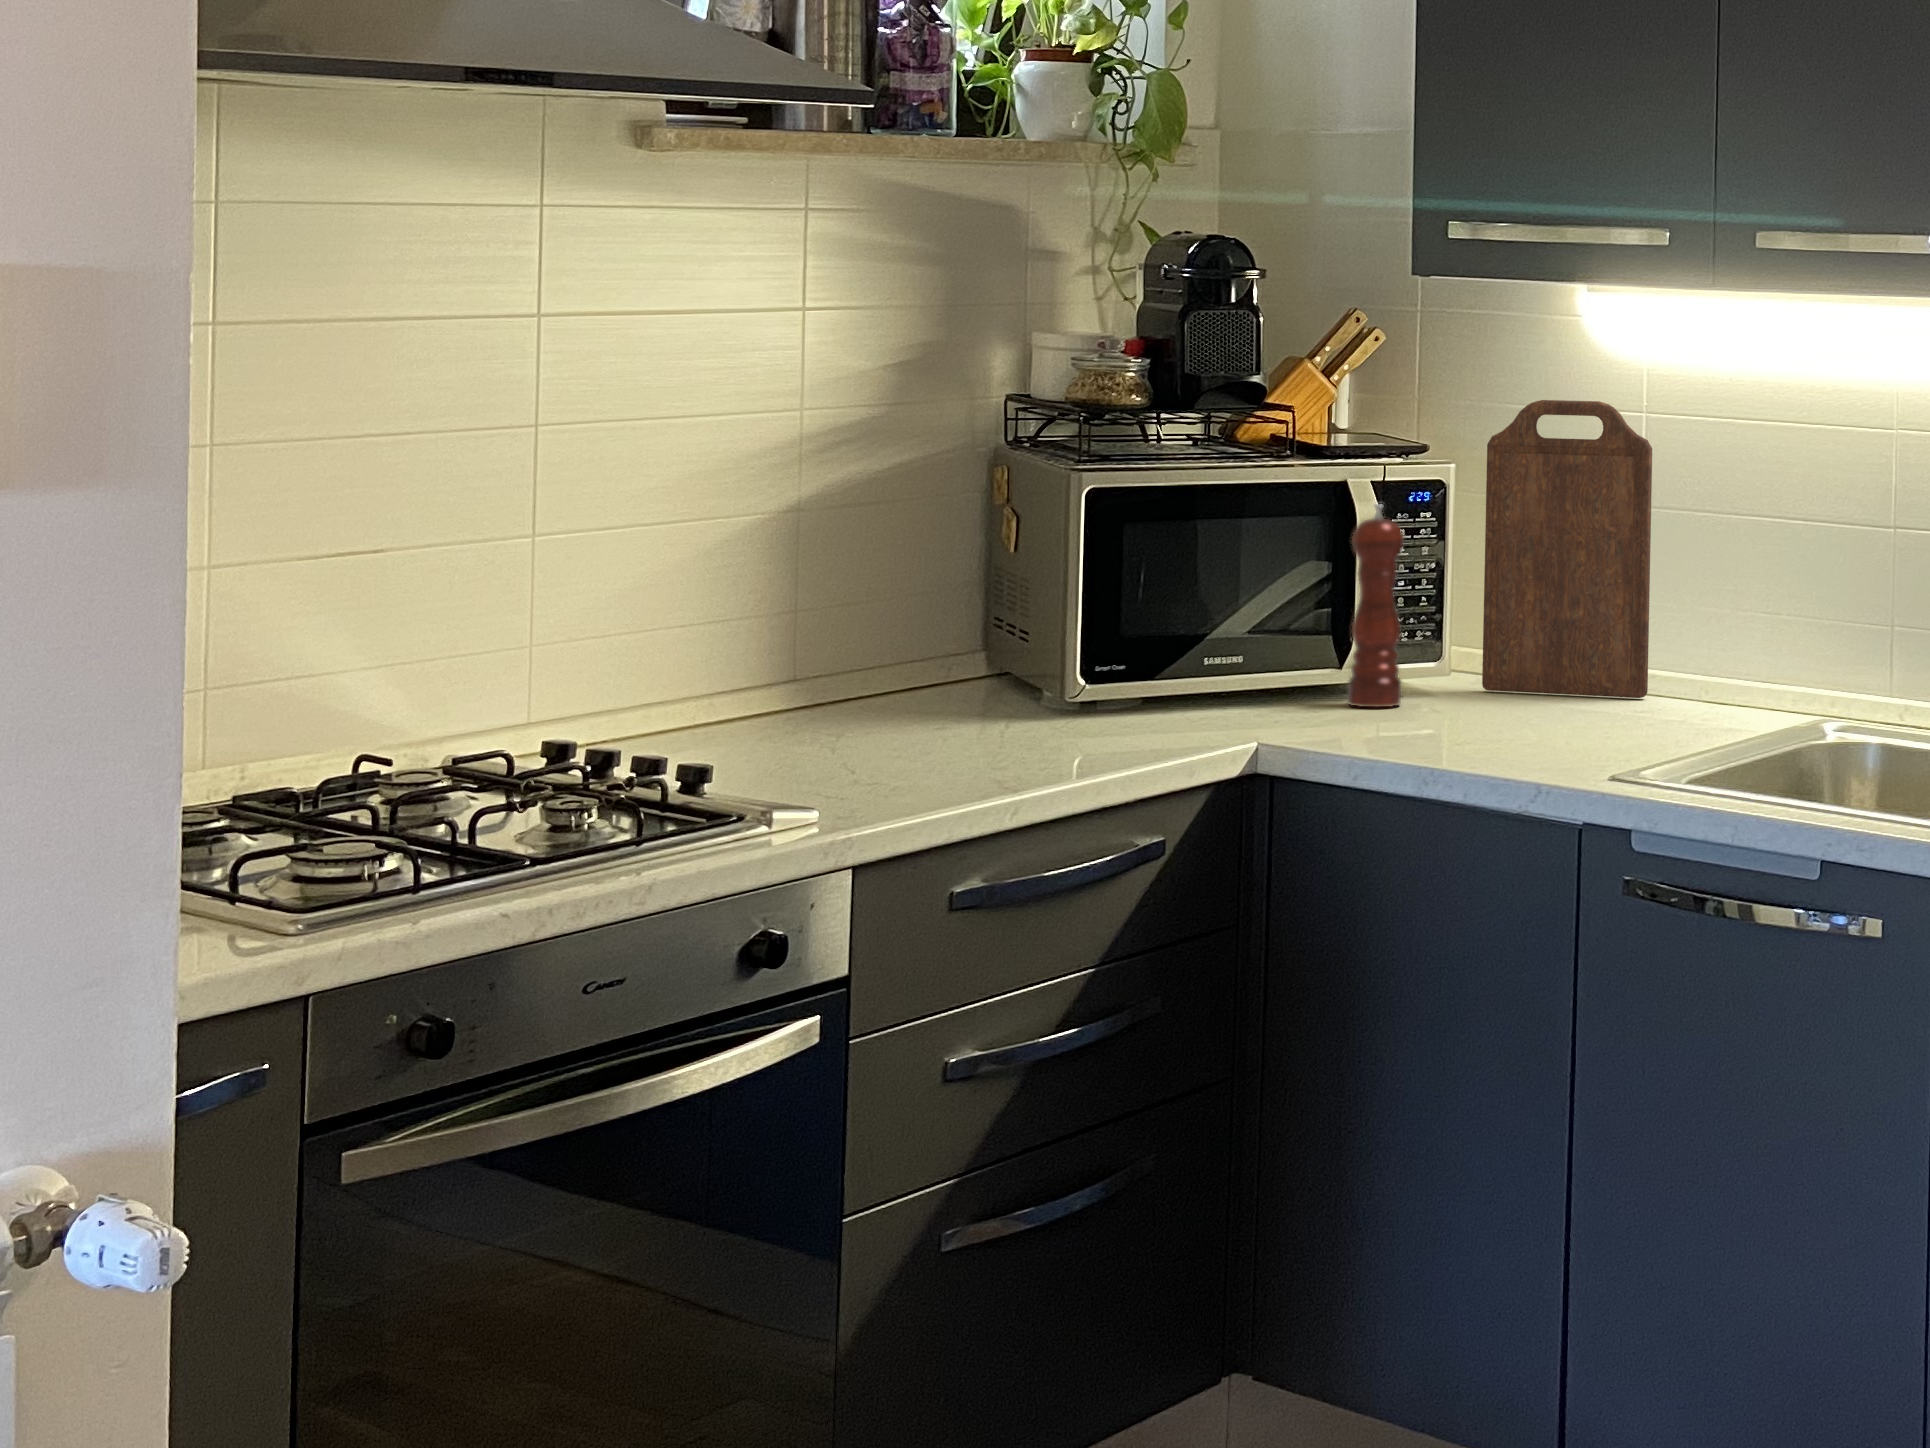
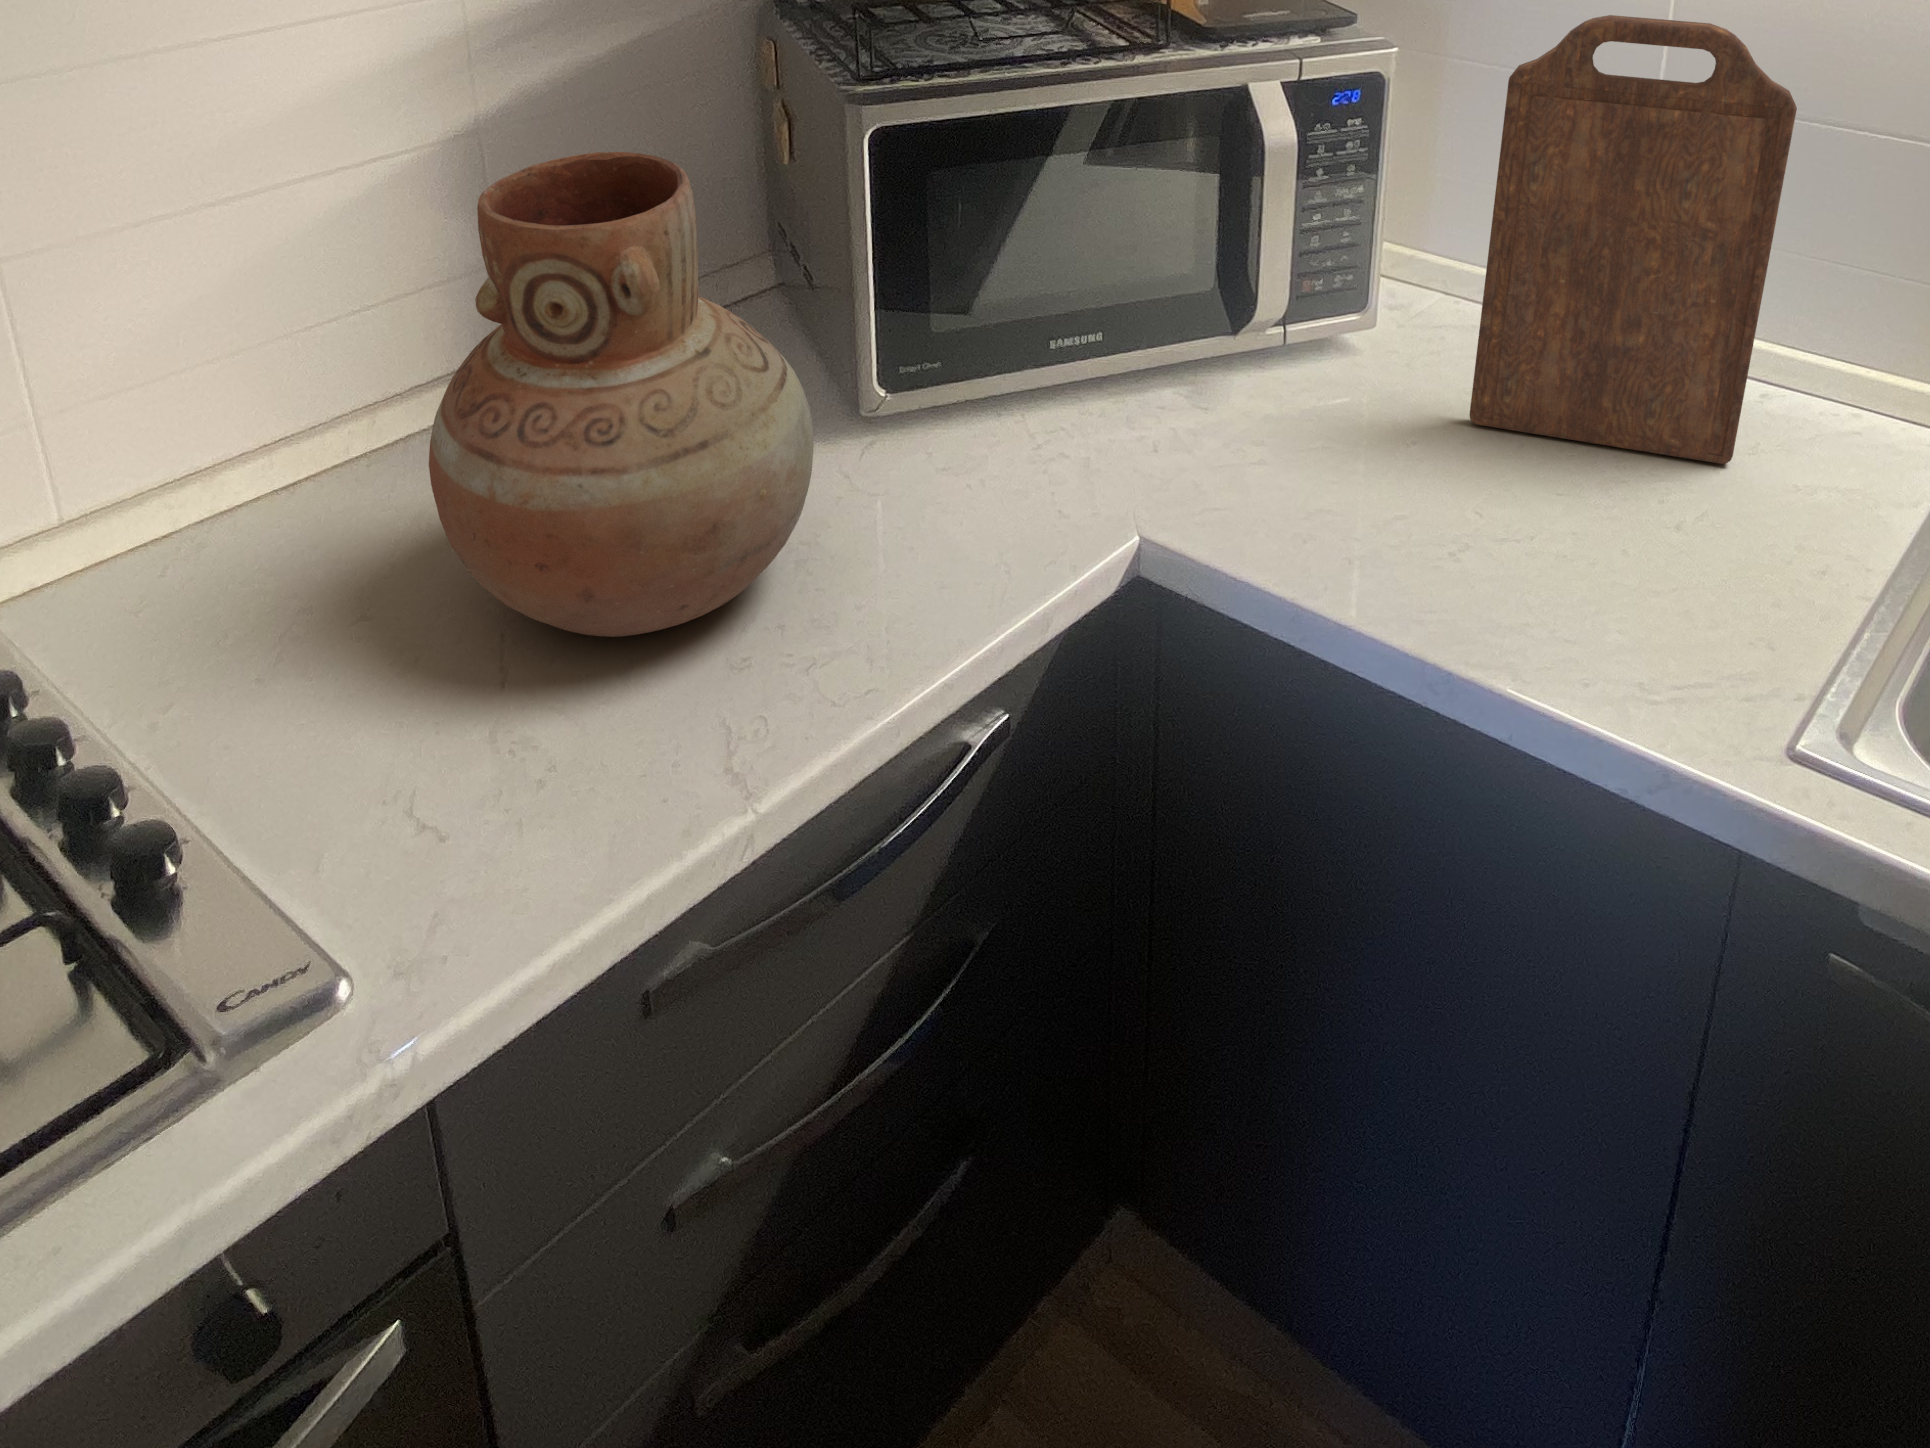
vase: none [795,440,1027,715] -> present [429,152,814,637]
pepper mill: present [1348,504,1404,707] -> none [1304,219,1407,527]

